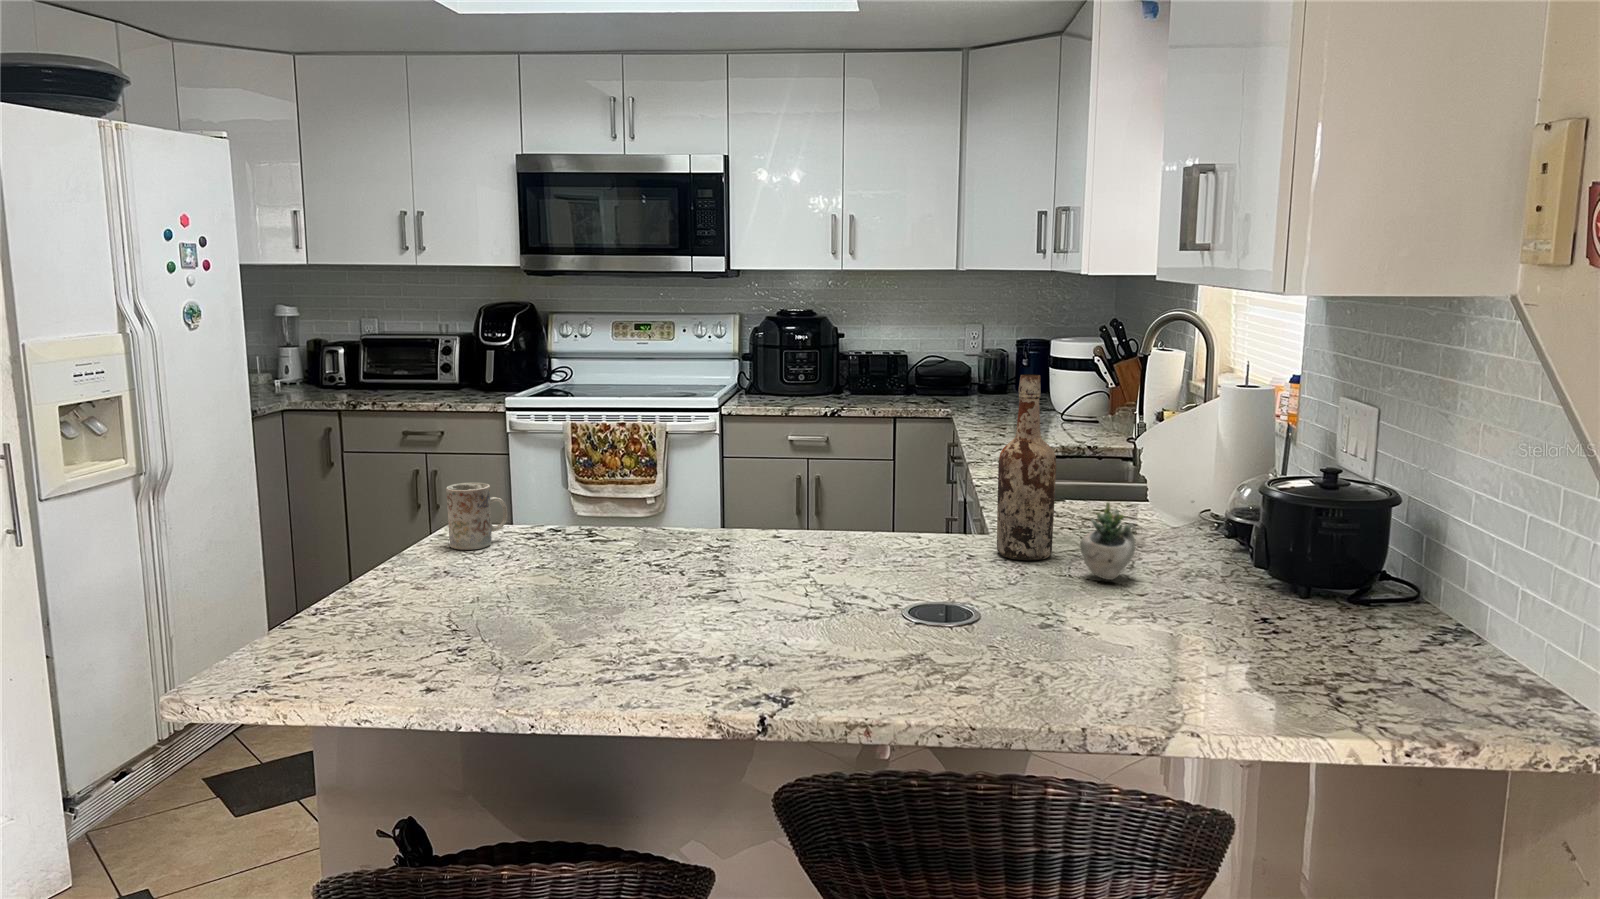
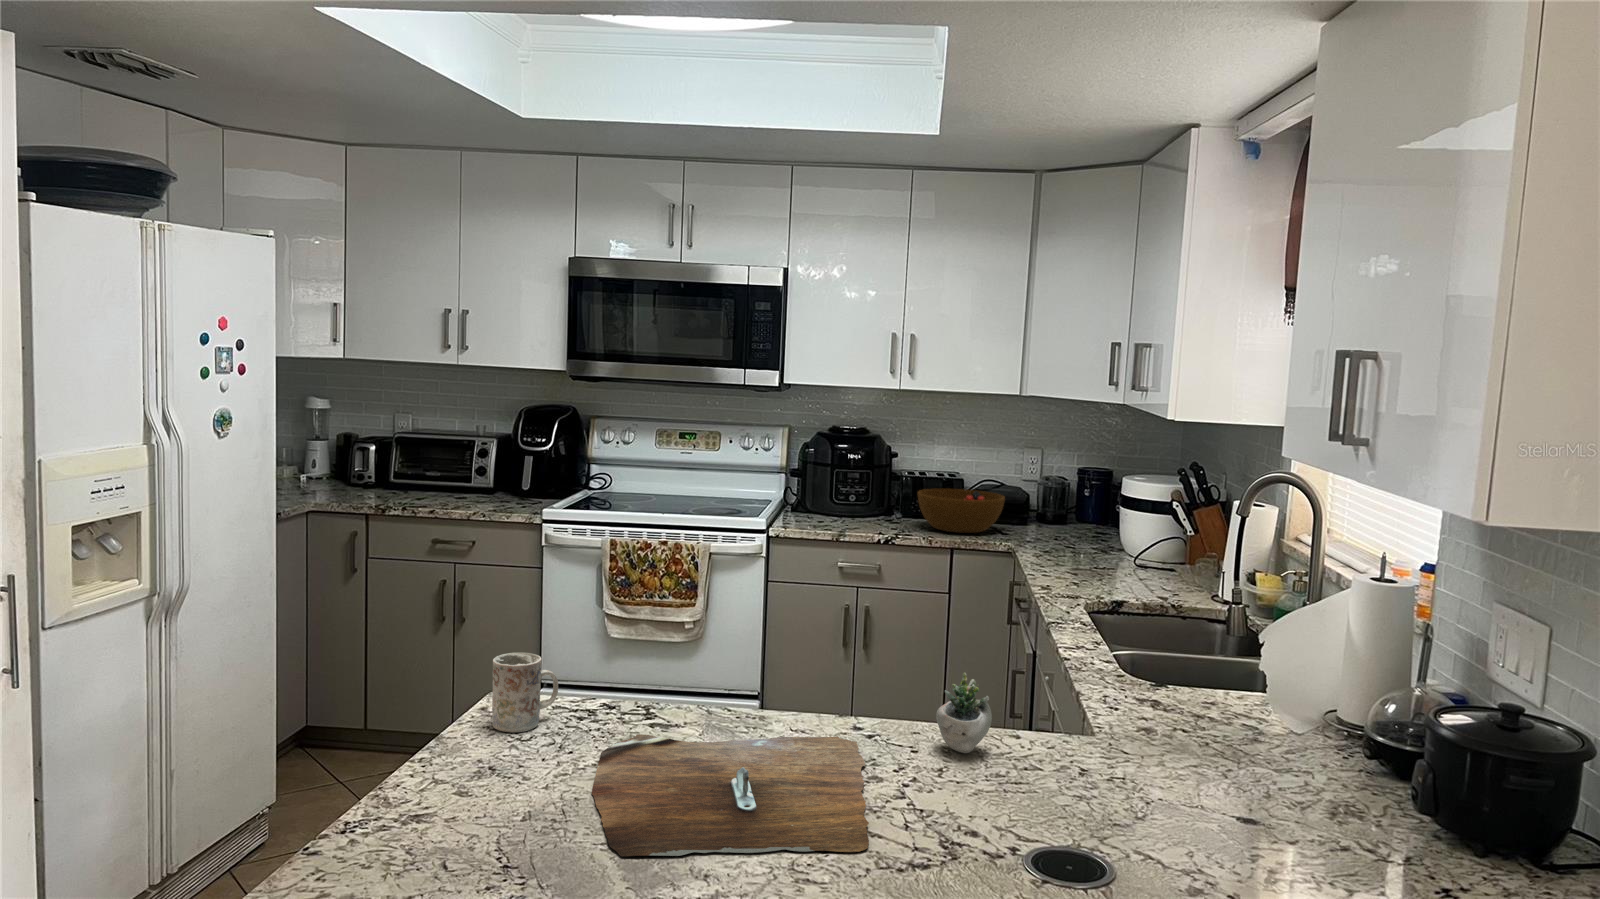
bowl: none [864,364,948,403] -> present [918,489,1005,533]
wine bottle: present [997,374,1056,560] -> none [1114,566,1187,781]
succulent plant: present [1080,500,1194,580] -> present [936,673,1049,753]
cutting board: none [534,542,777,619] -> present [592,734,869,857]

